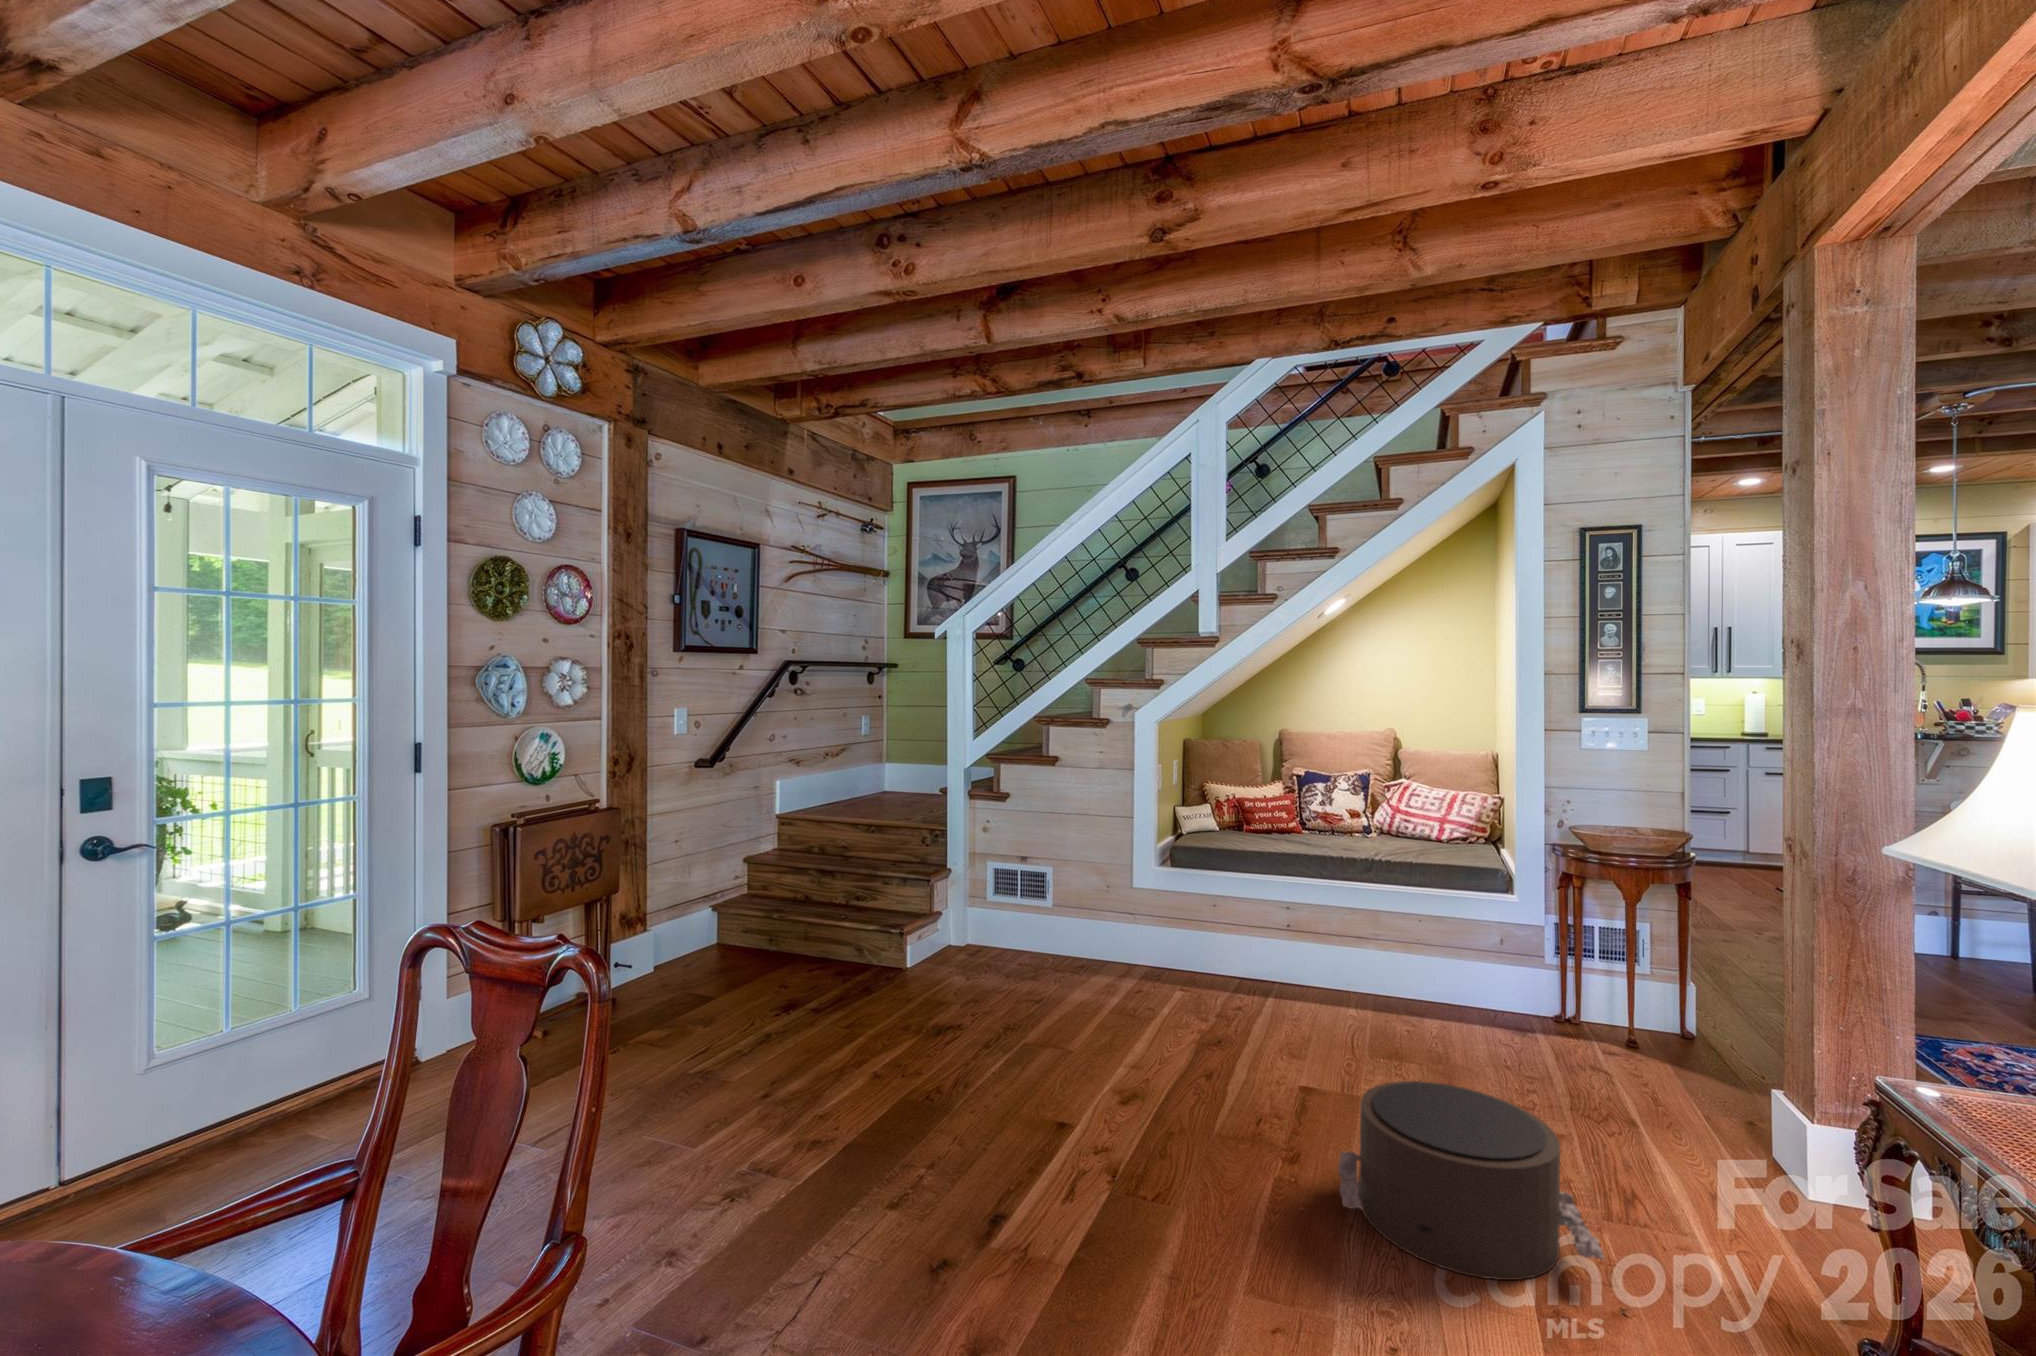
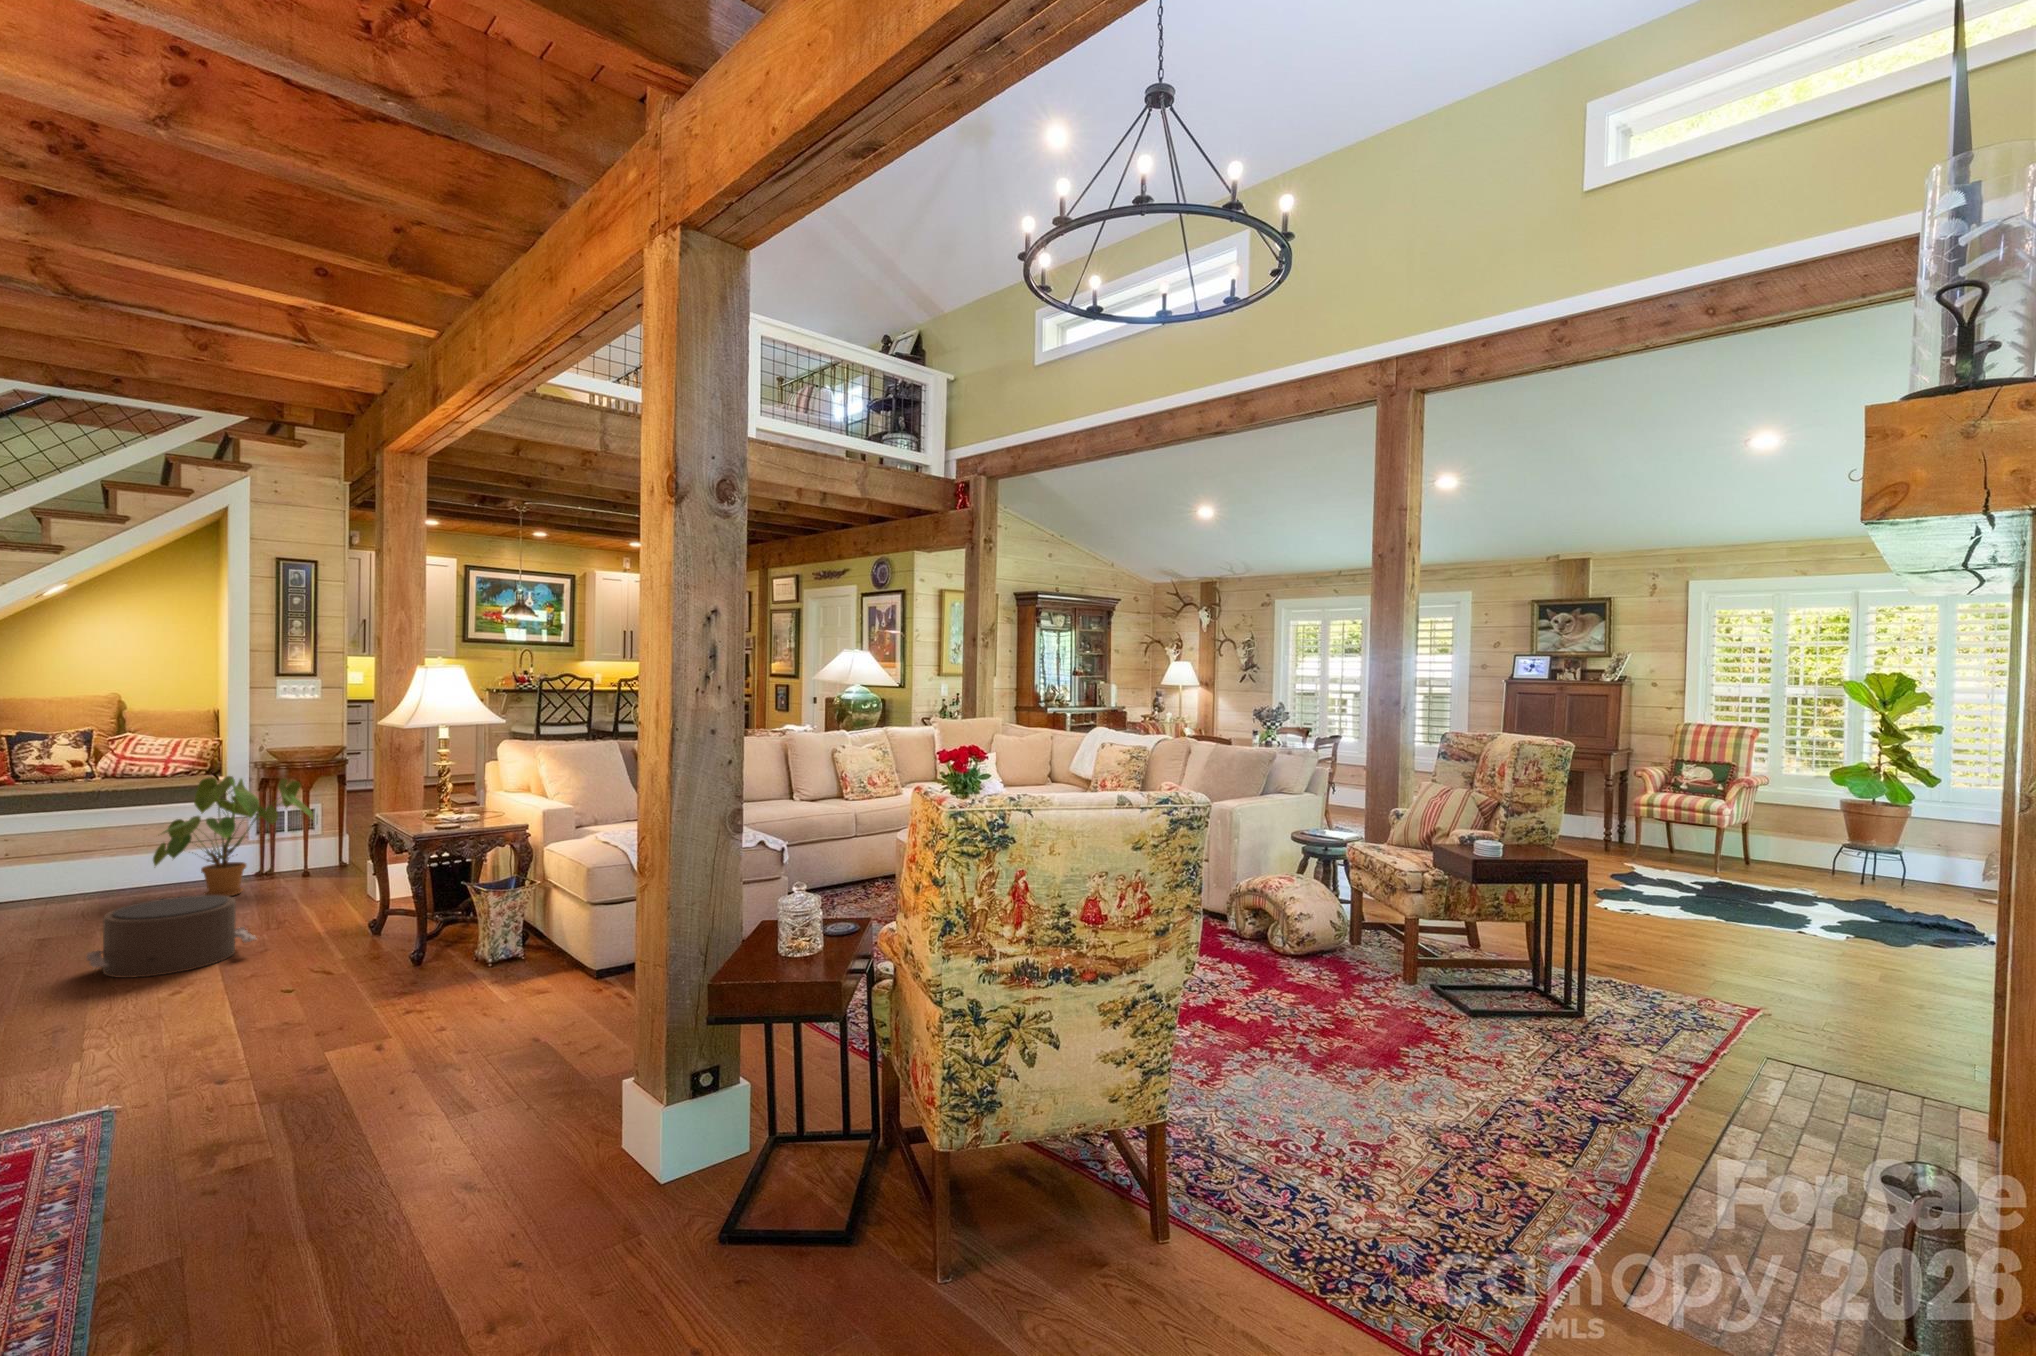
house plant: none [1427,856,1656,1055] -> present [153,776,313,896]

